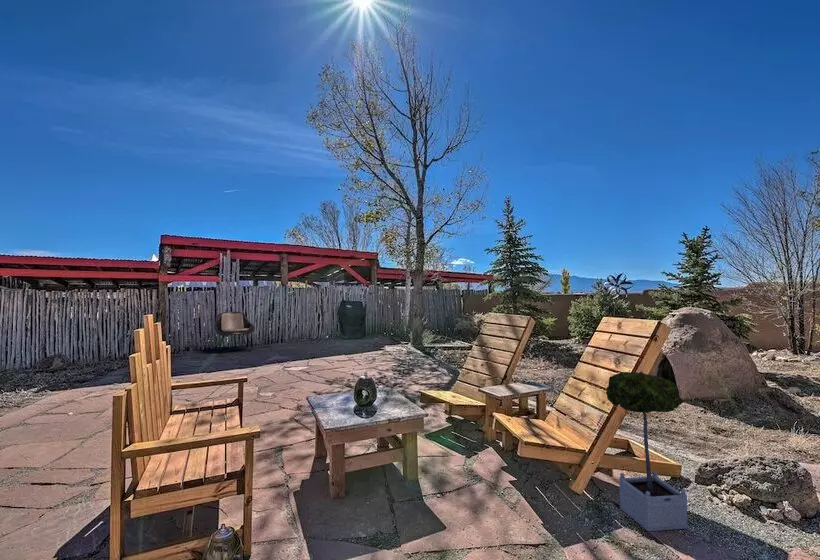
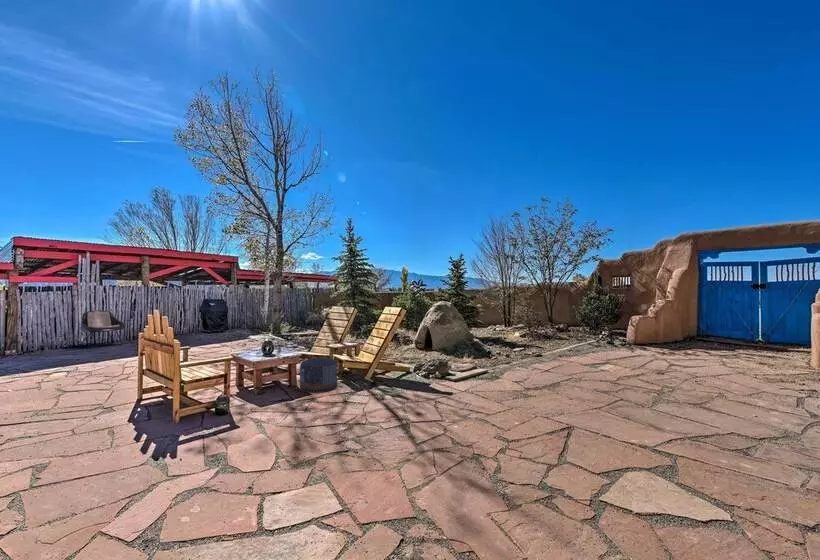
potted tree: present [606,371,687,531] -> none [380,327,407,388]
pouf: none [423,421,502,513] -> present [300,357,337,393]

